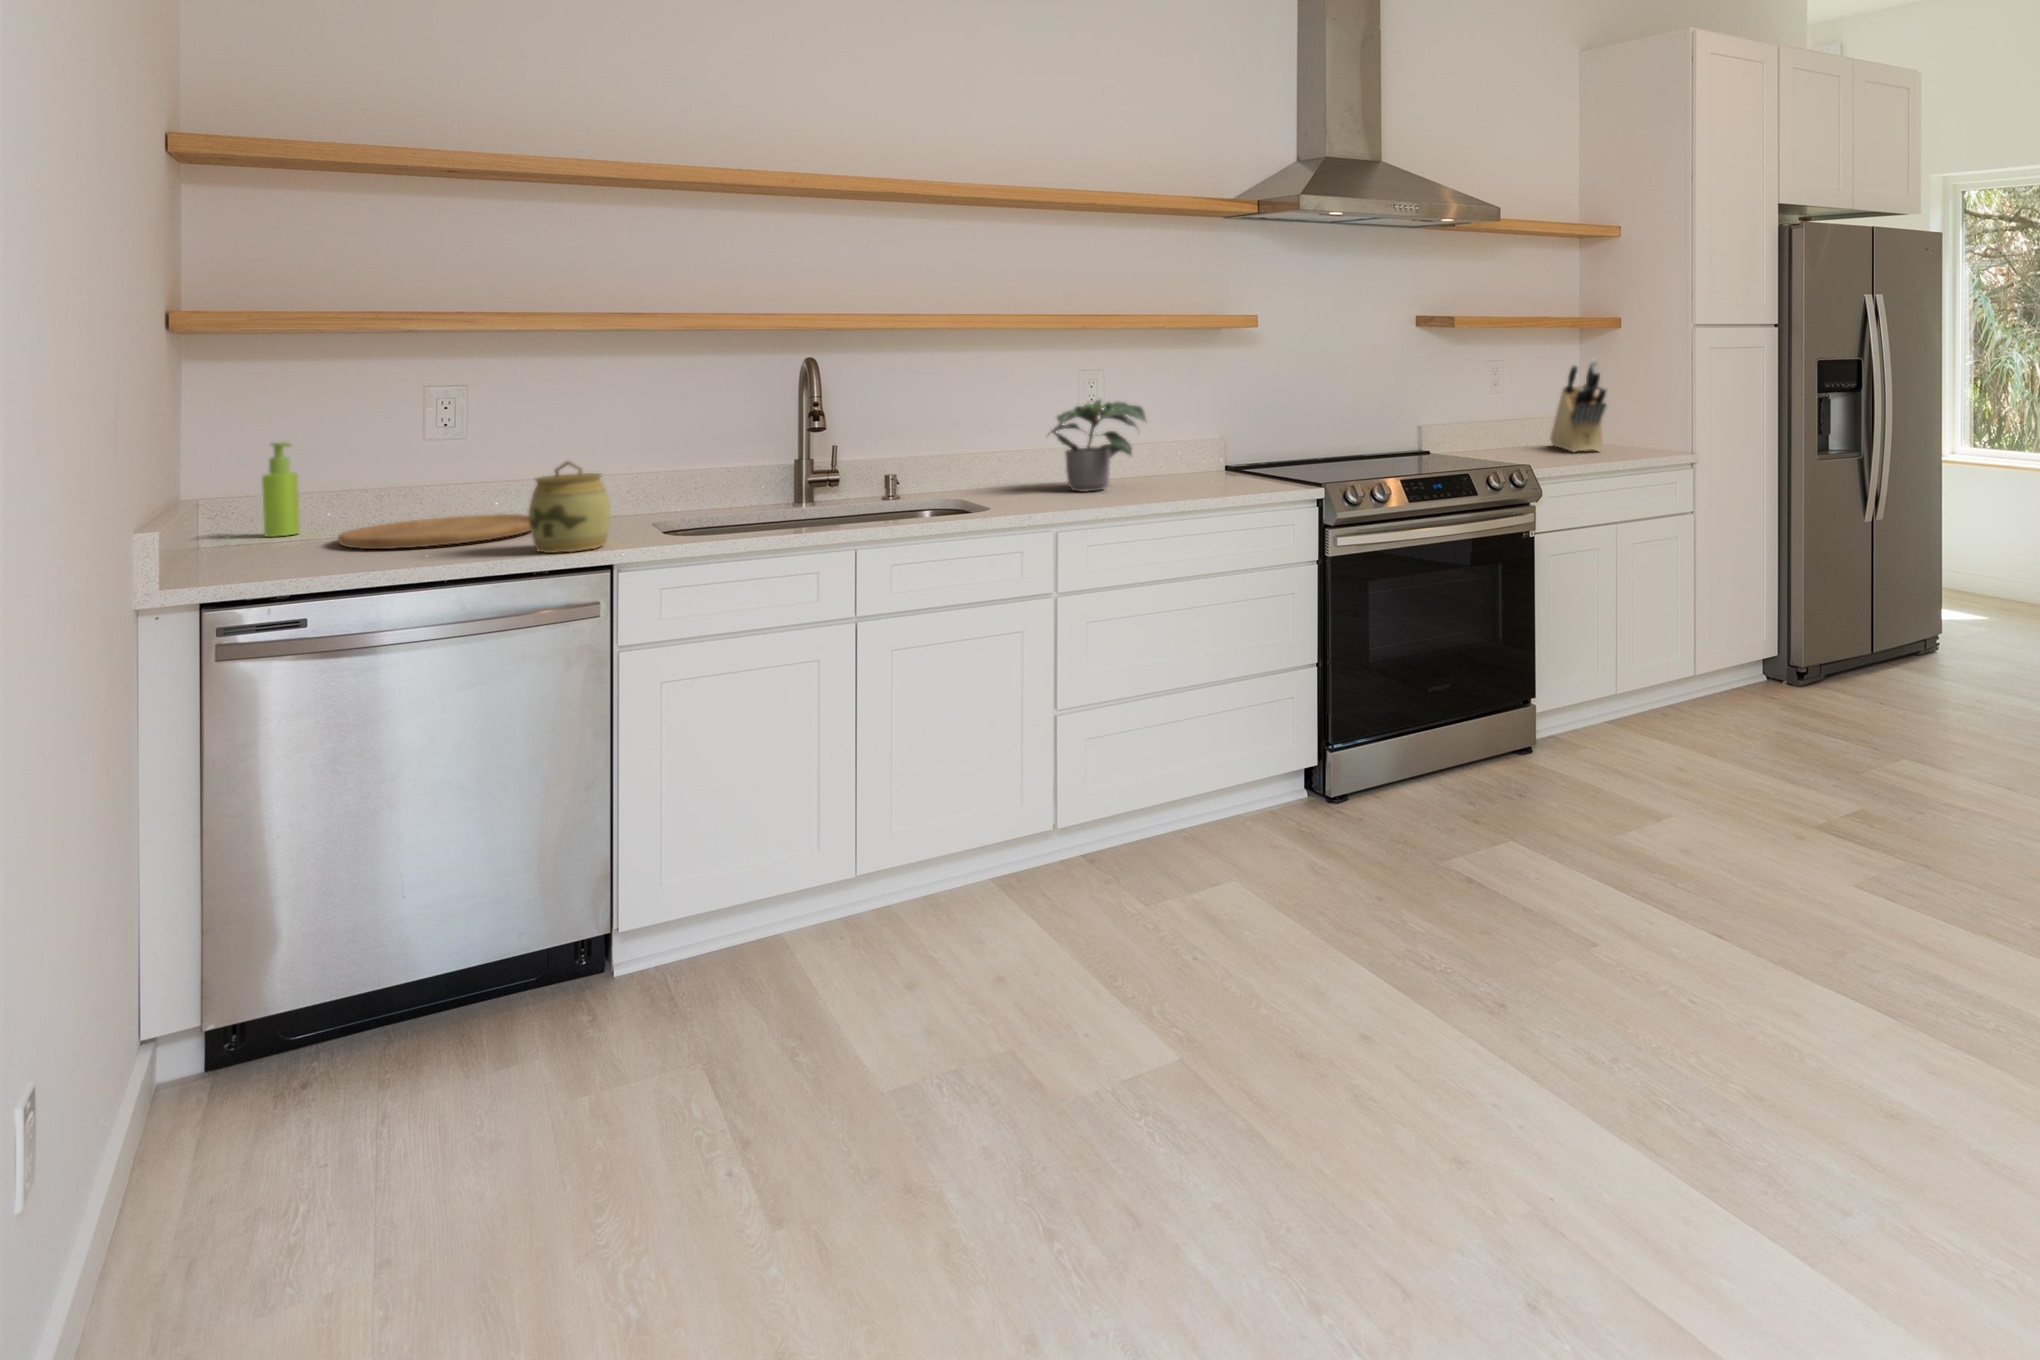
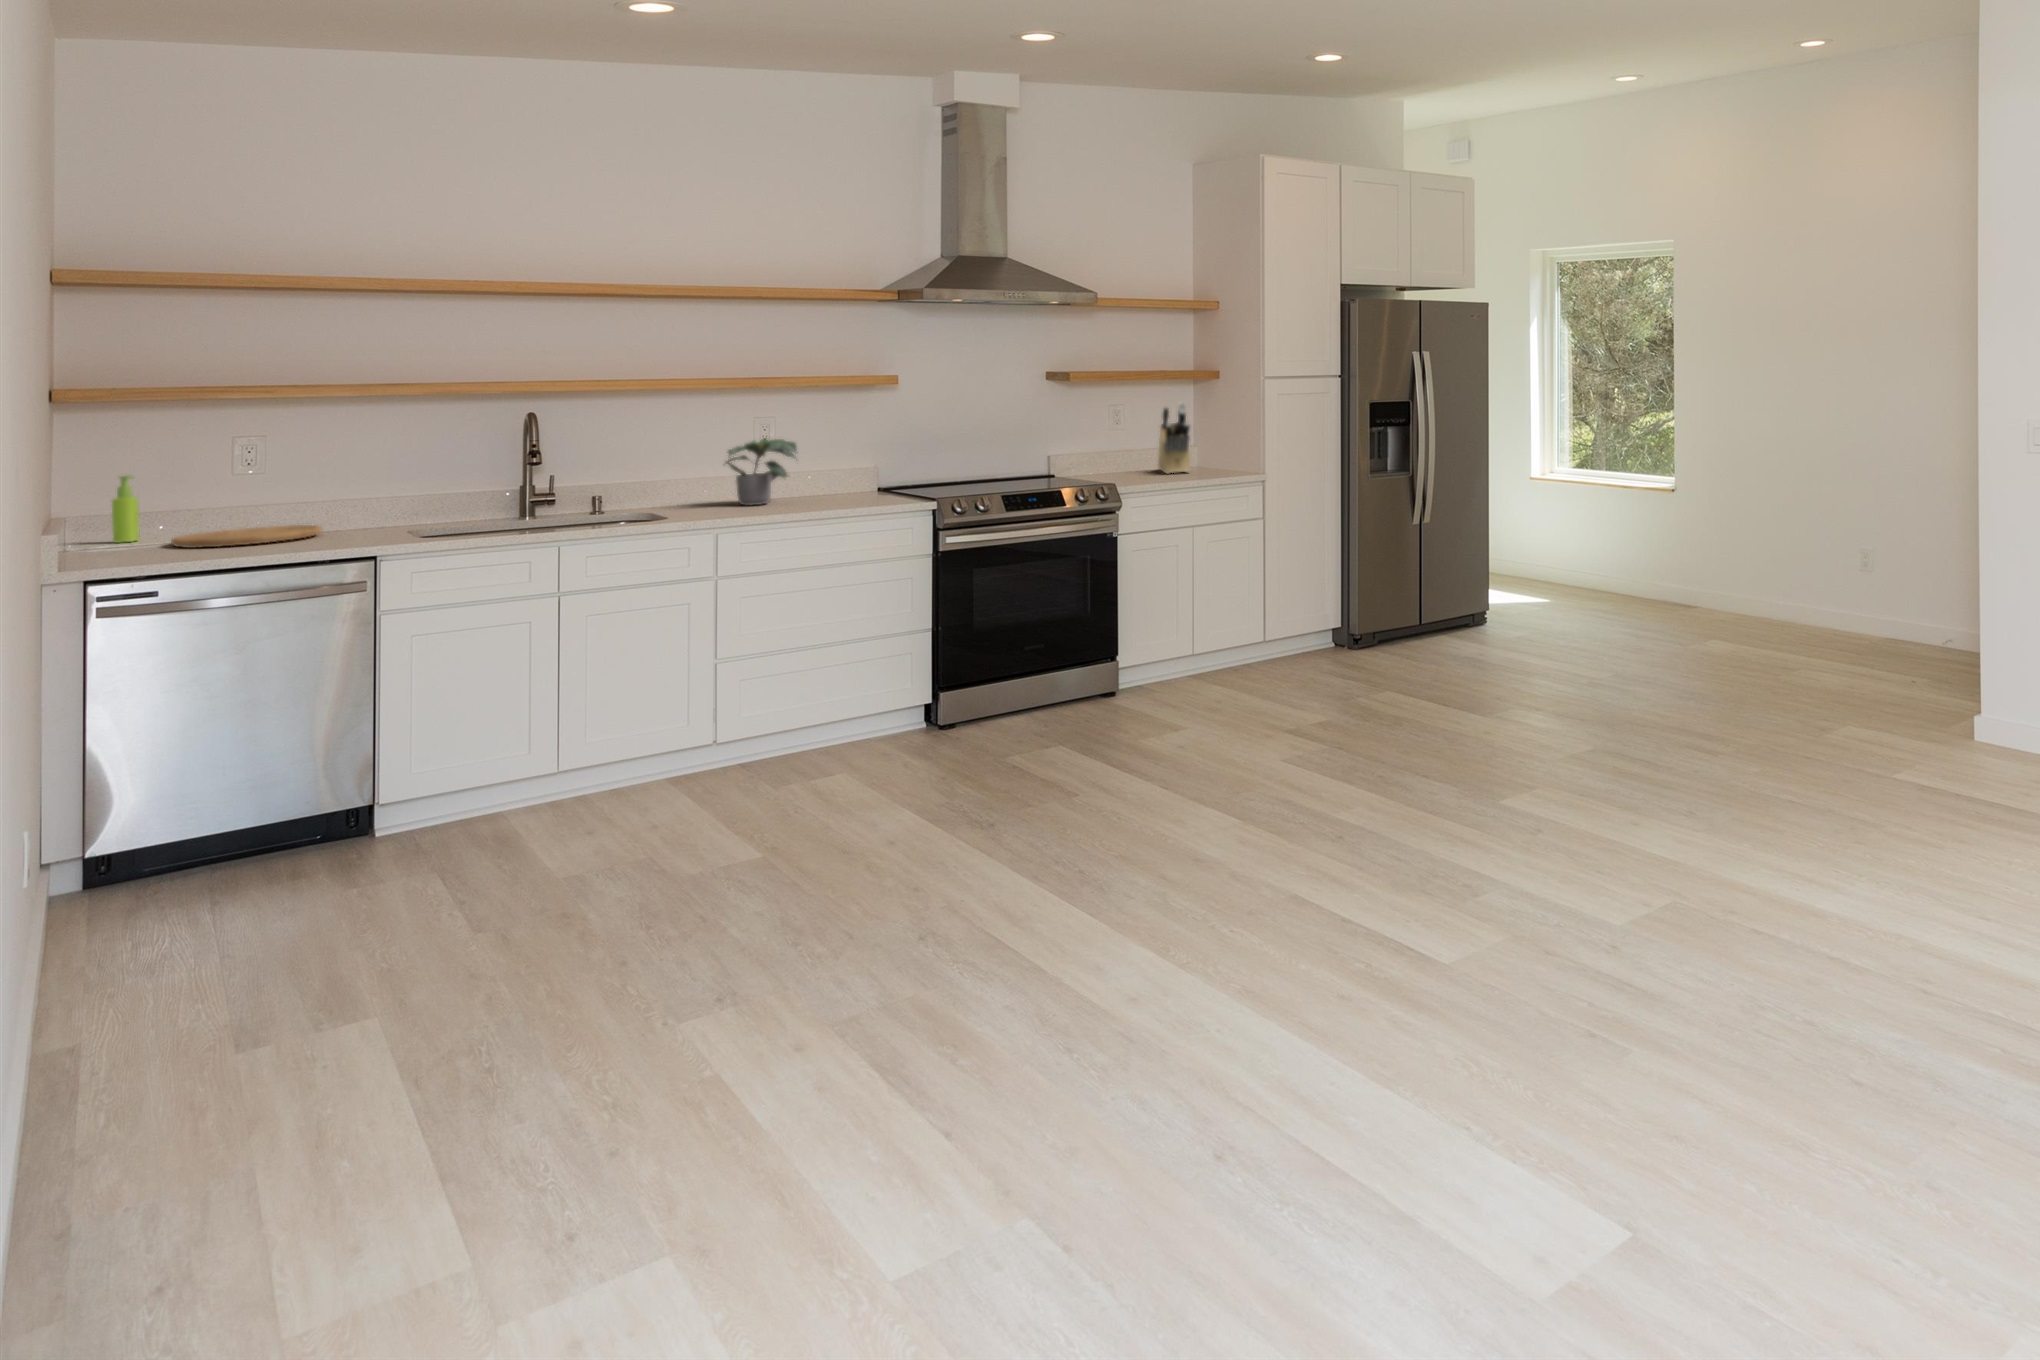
jar: present [529,461,610,553] -> none [314,483,375,547]

